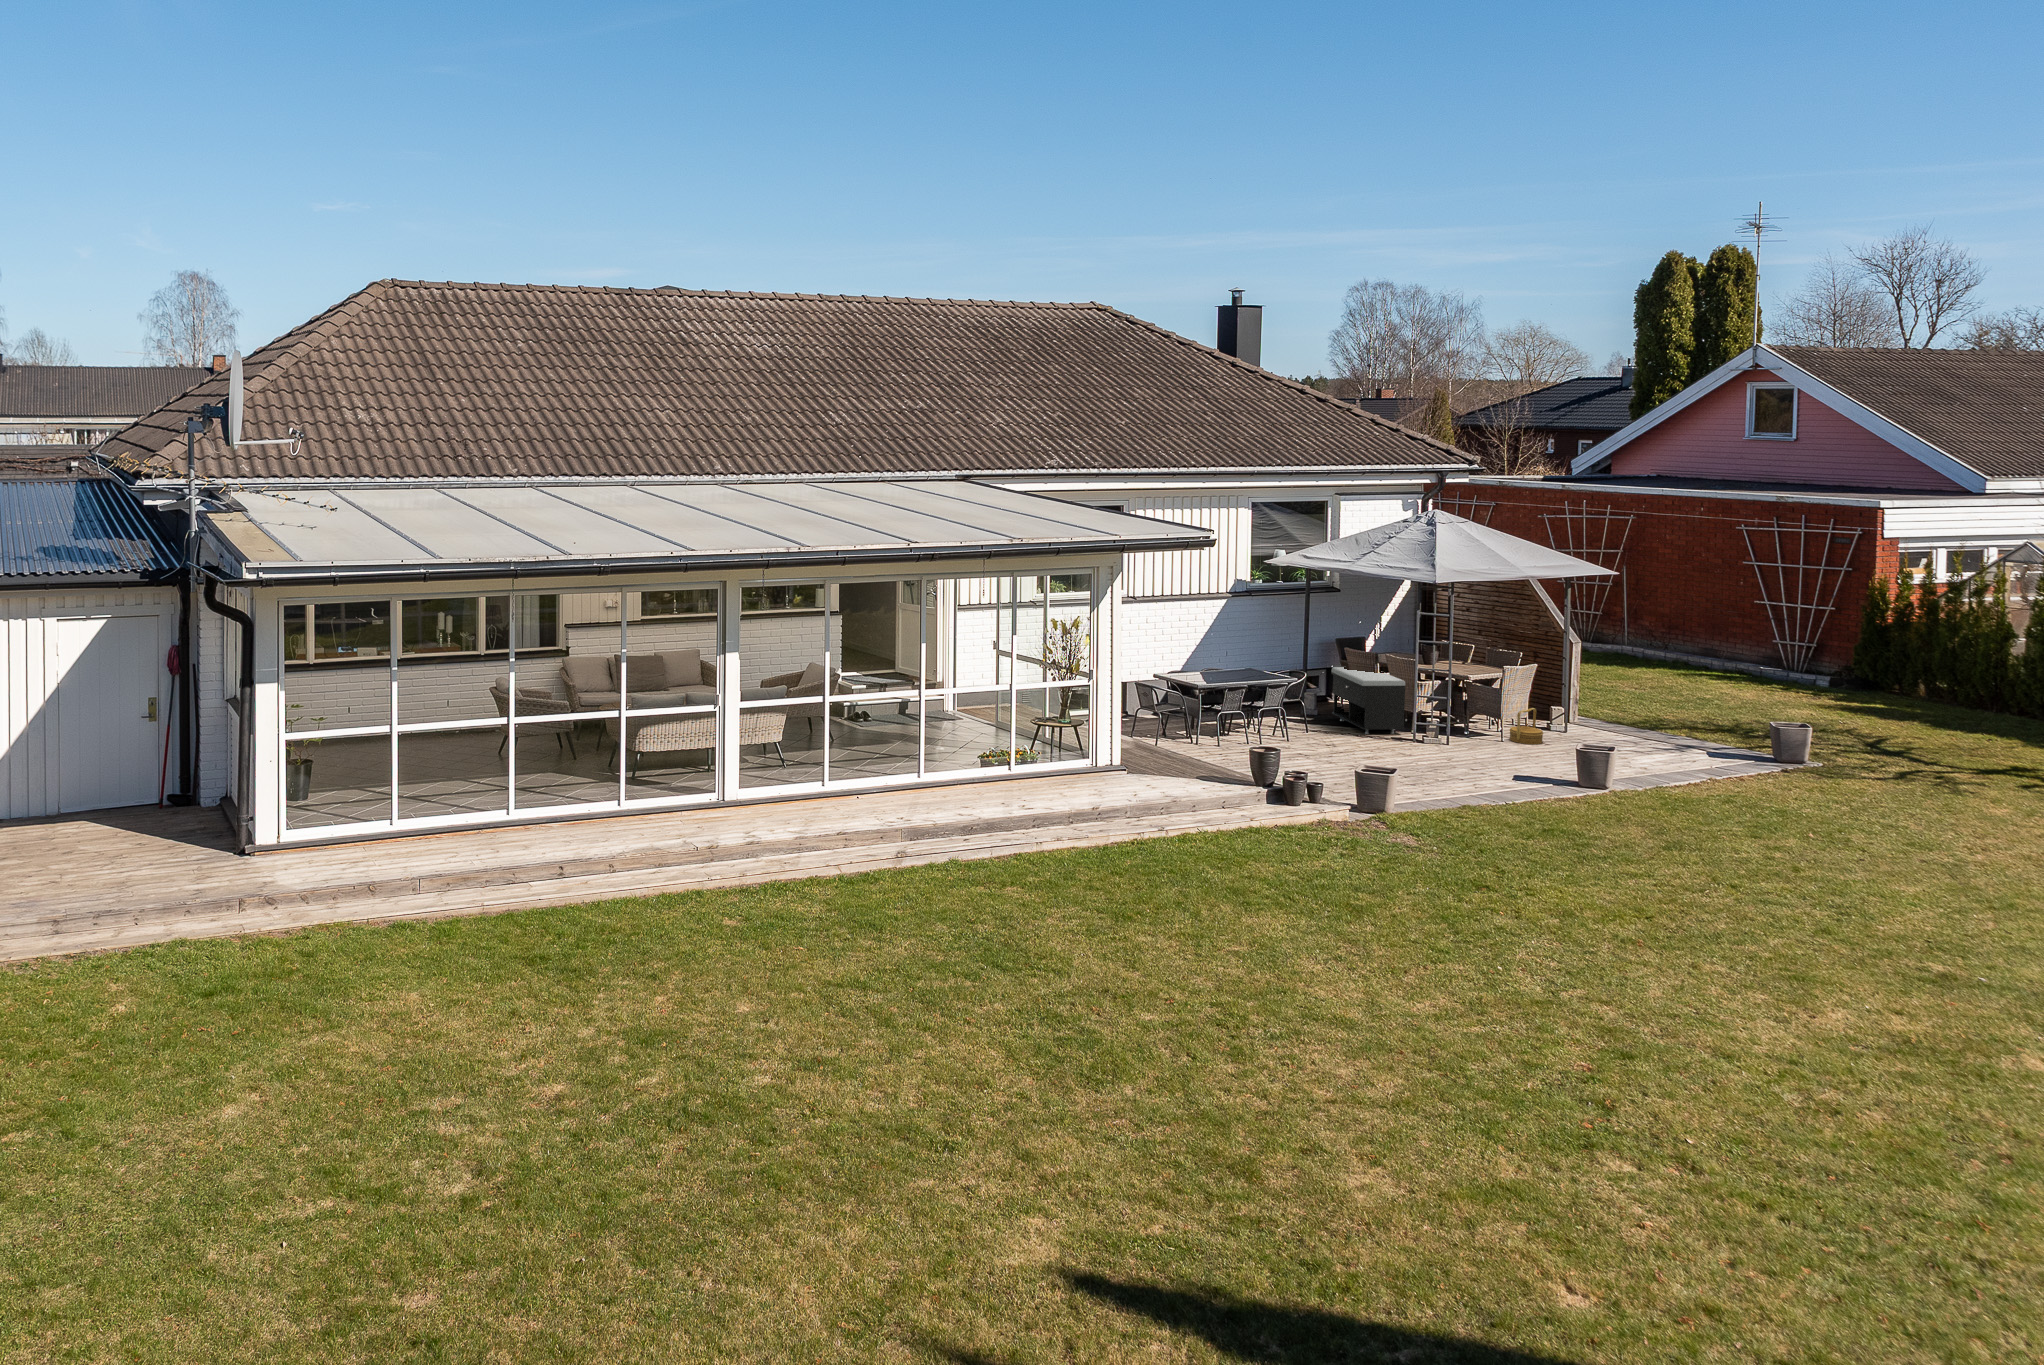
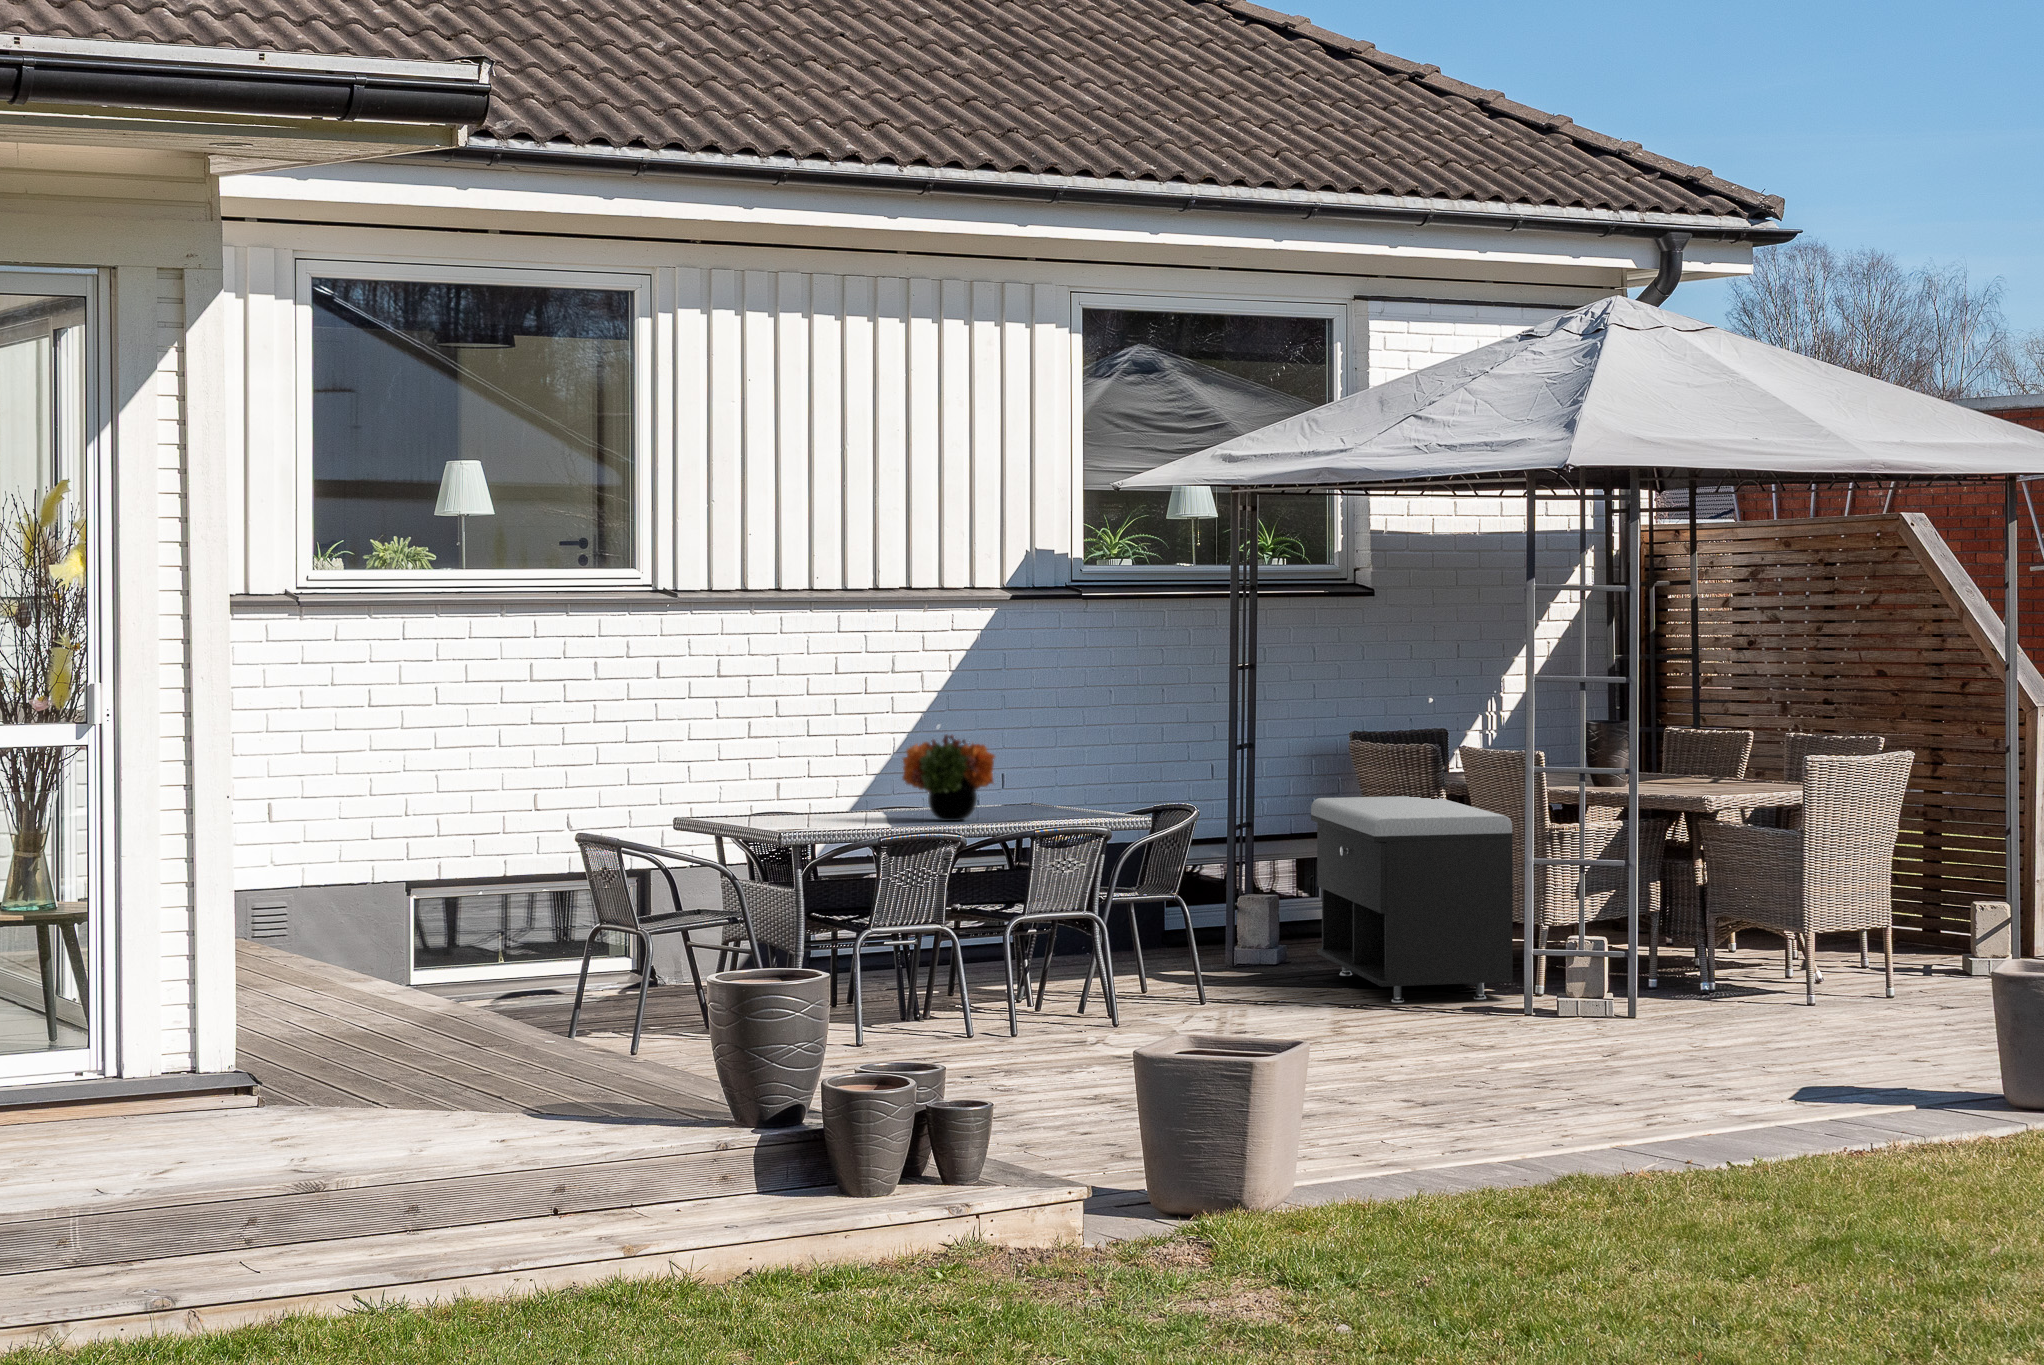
flower arrangement: none [1221,653,1250,678] -> present [903,735,995,821]
woven basket: present [1510,708,1543,744] -> none [1837,893,1938,1009]

